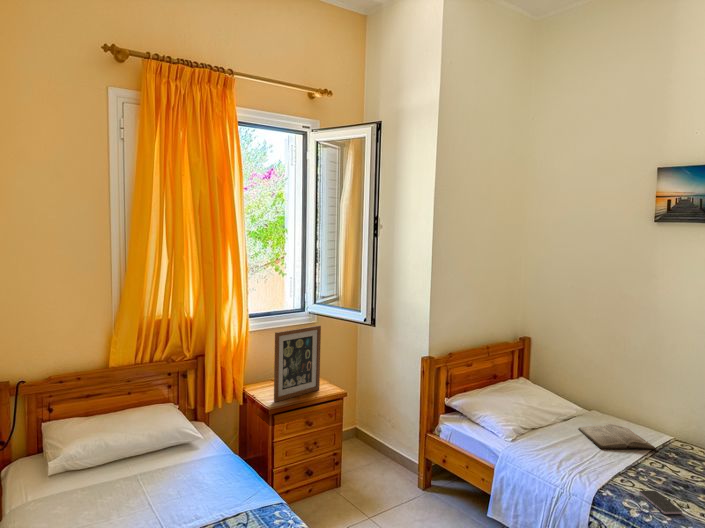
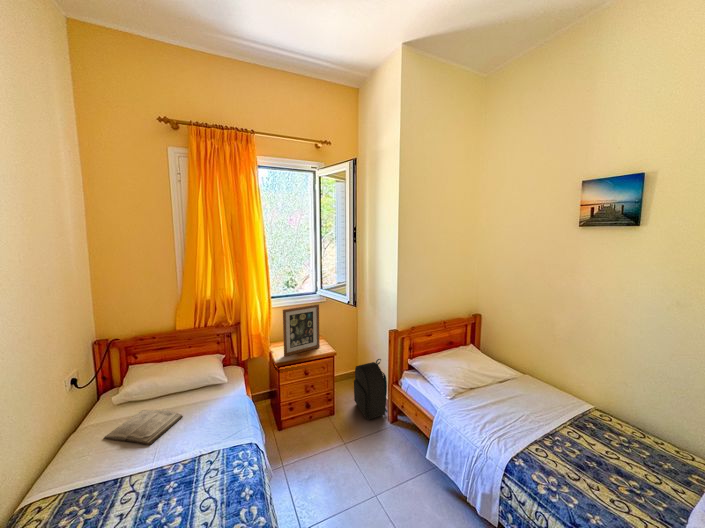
backpack: none [366,403,416,489] -> present [354,359,387,420]
diary: present [578,424,656,449] -> present [104,409,183,445]
smartphone: present [639,491,682,514] -> none [551,464,592,499]

